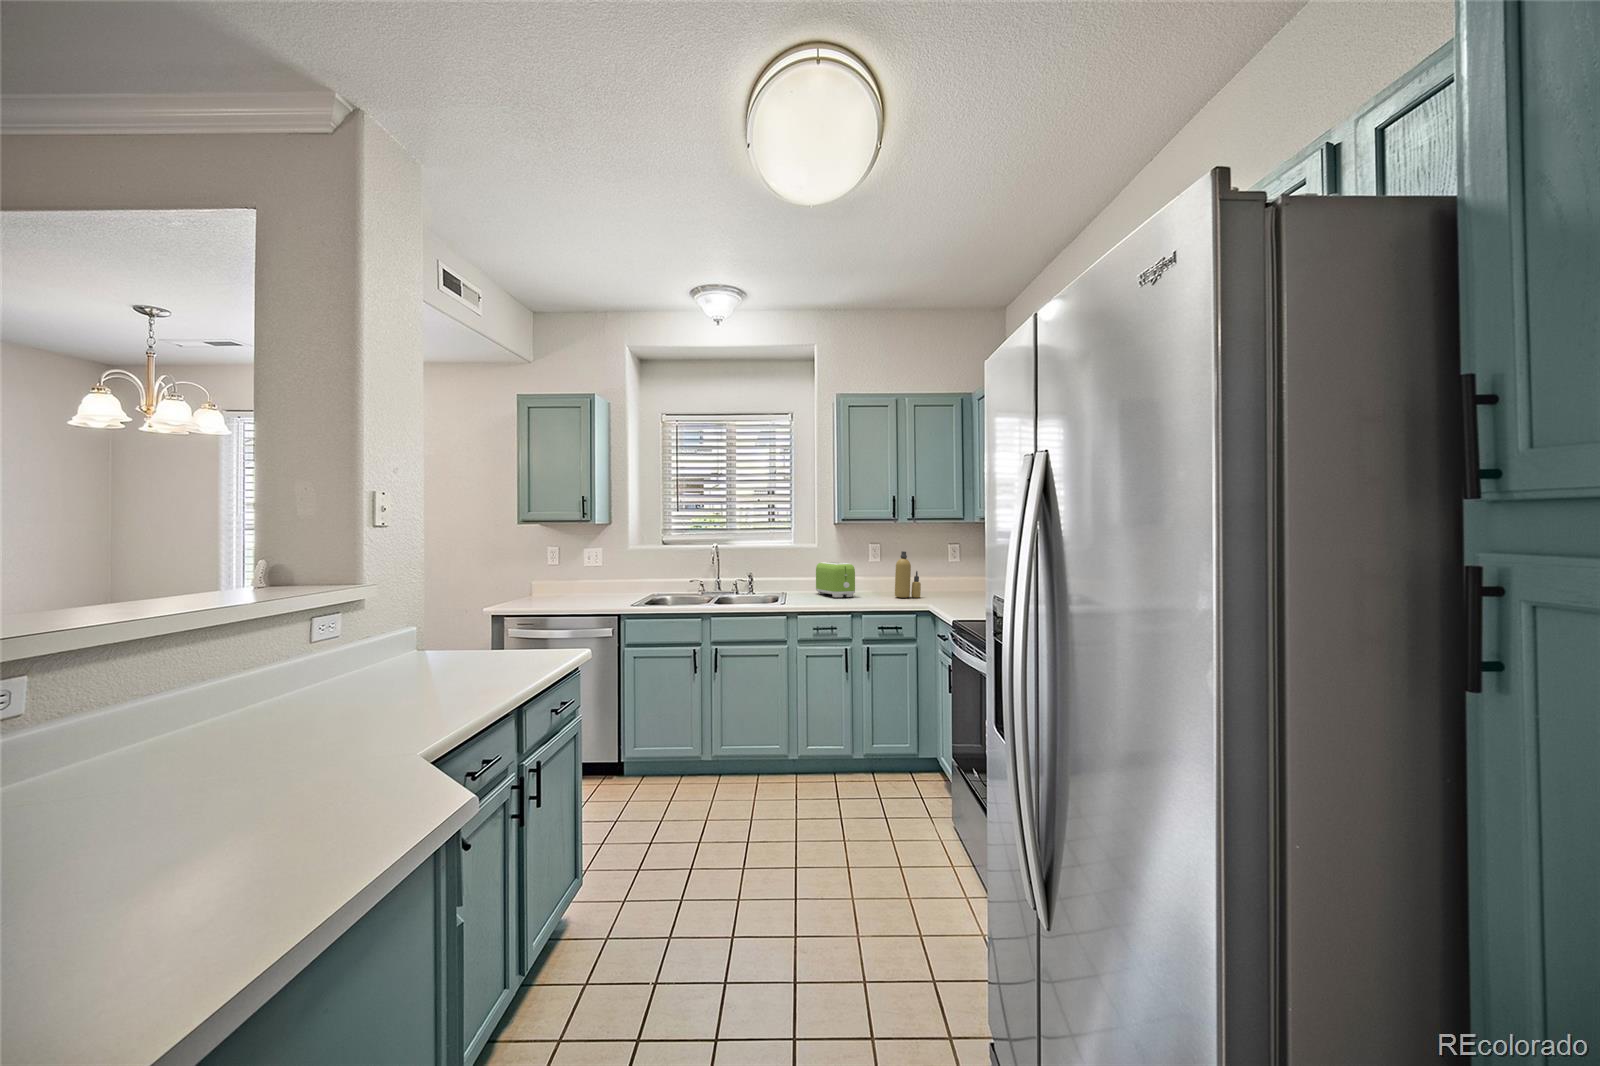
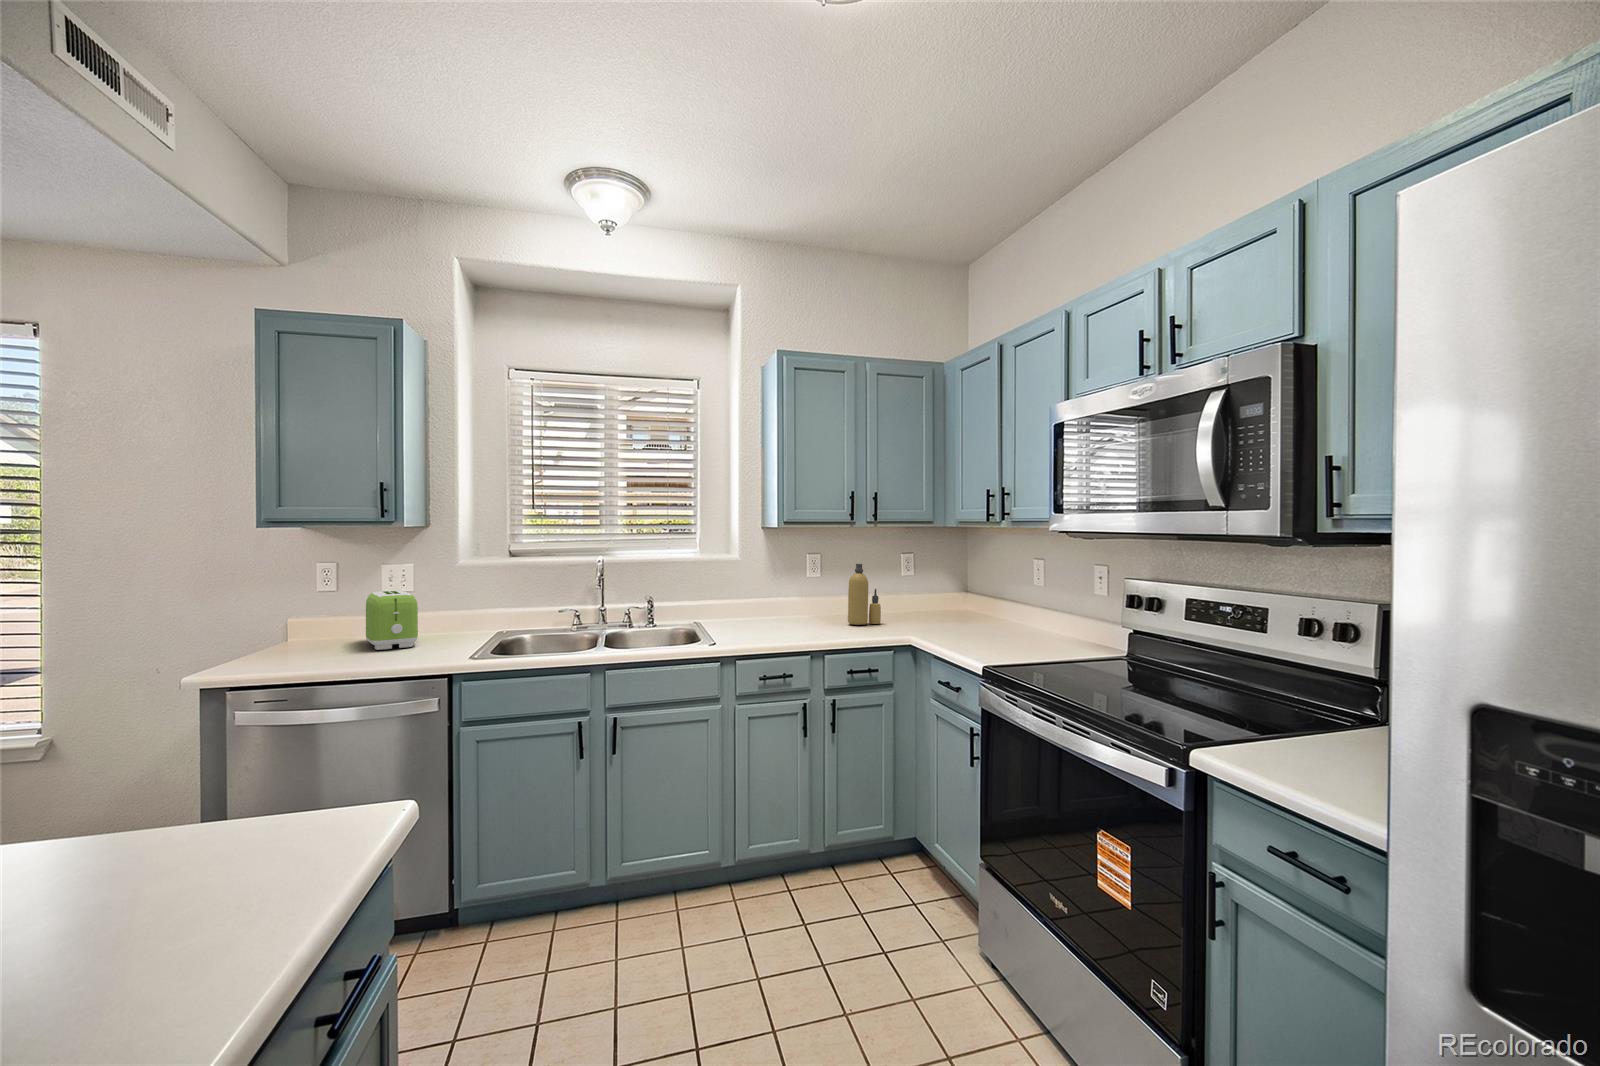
toaster: present [816,562,855,597] -> present [366,591,418,650]

